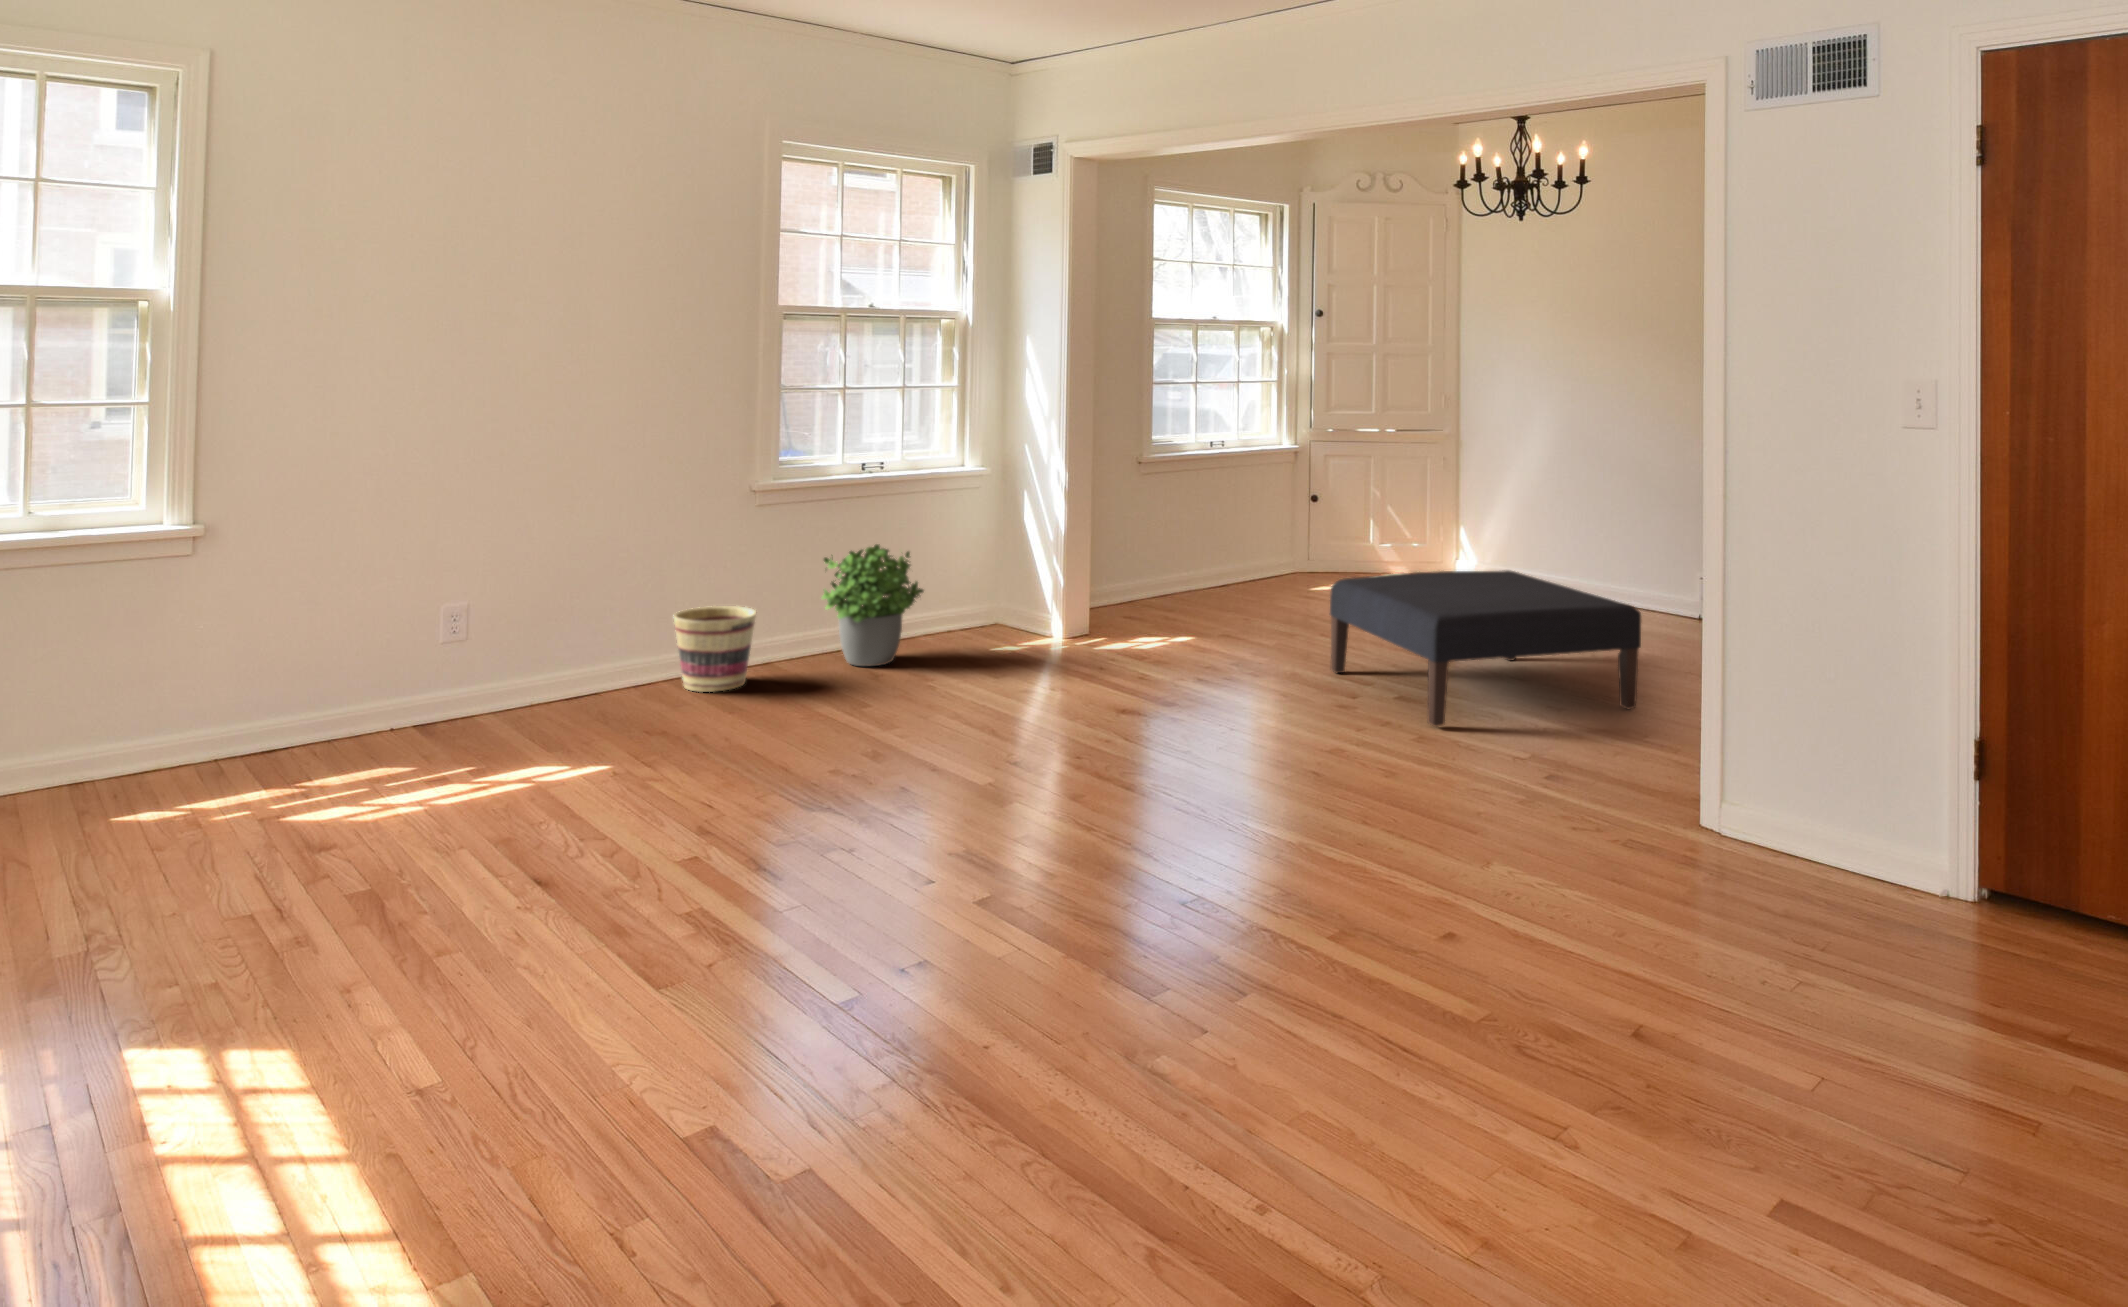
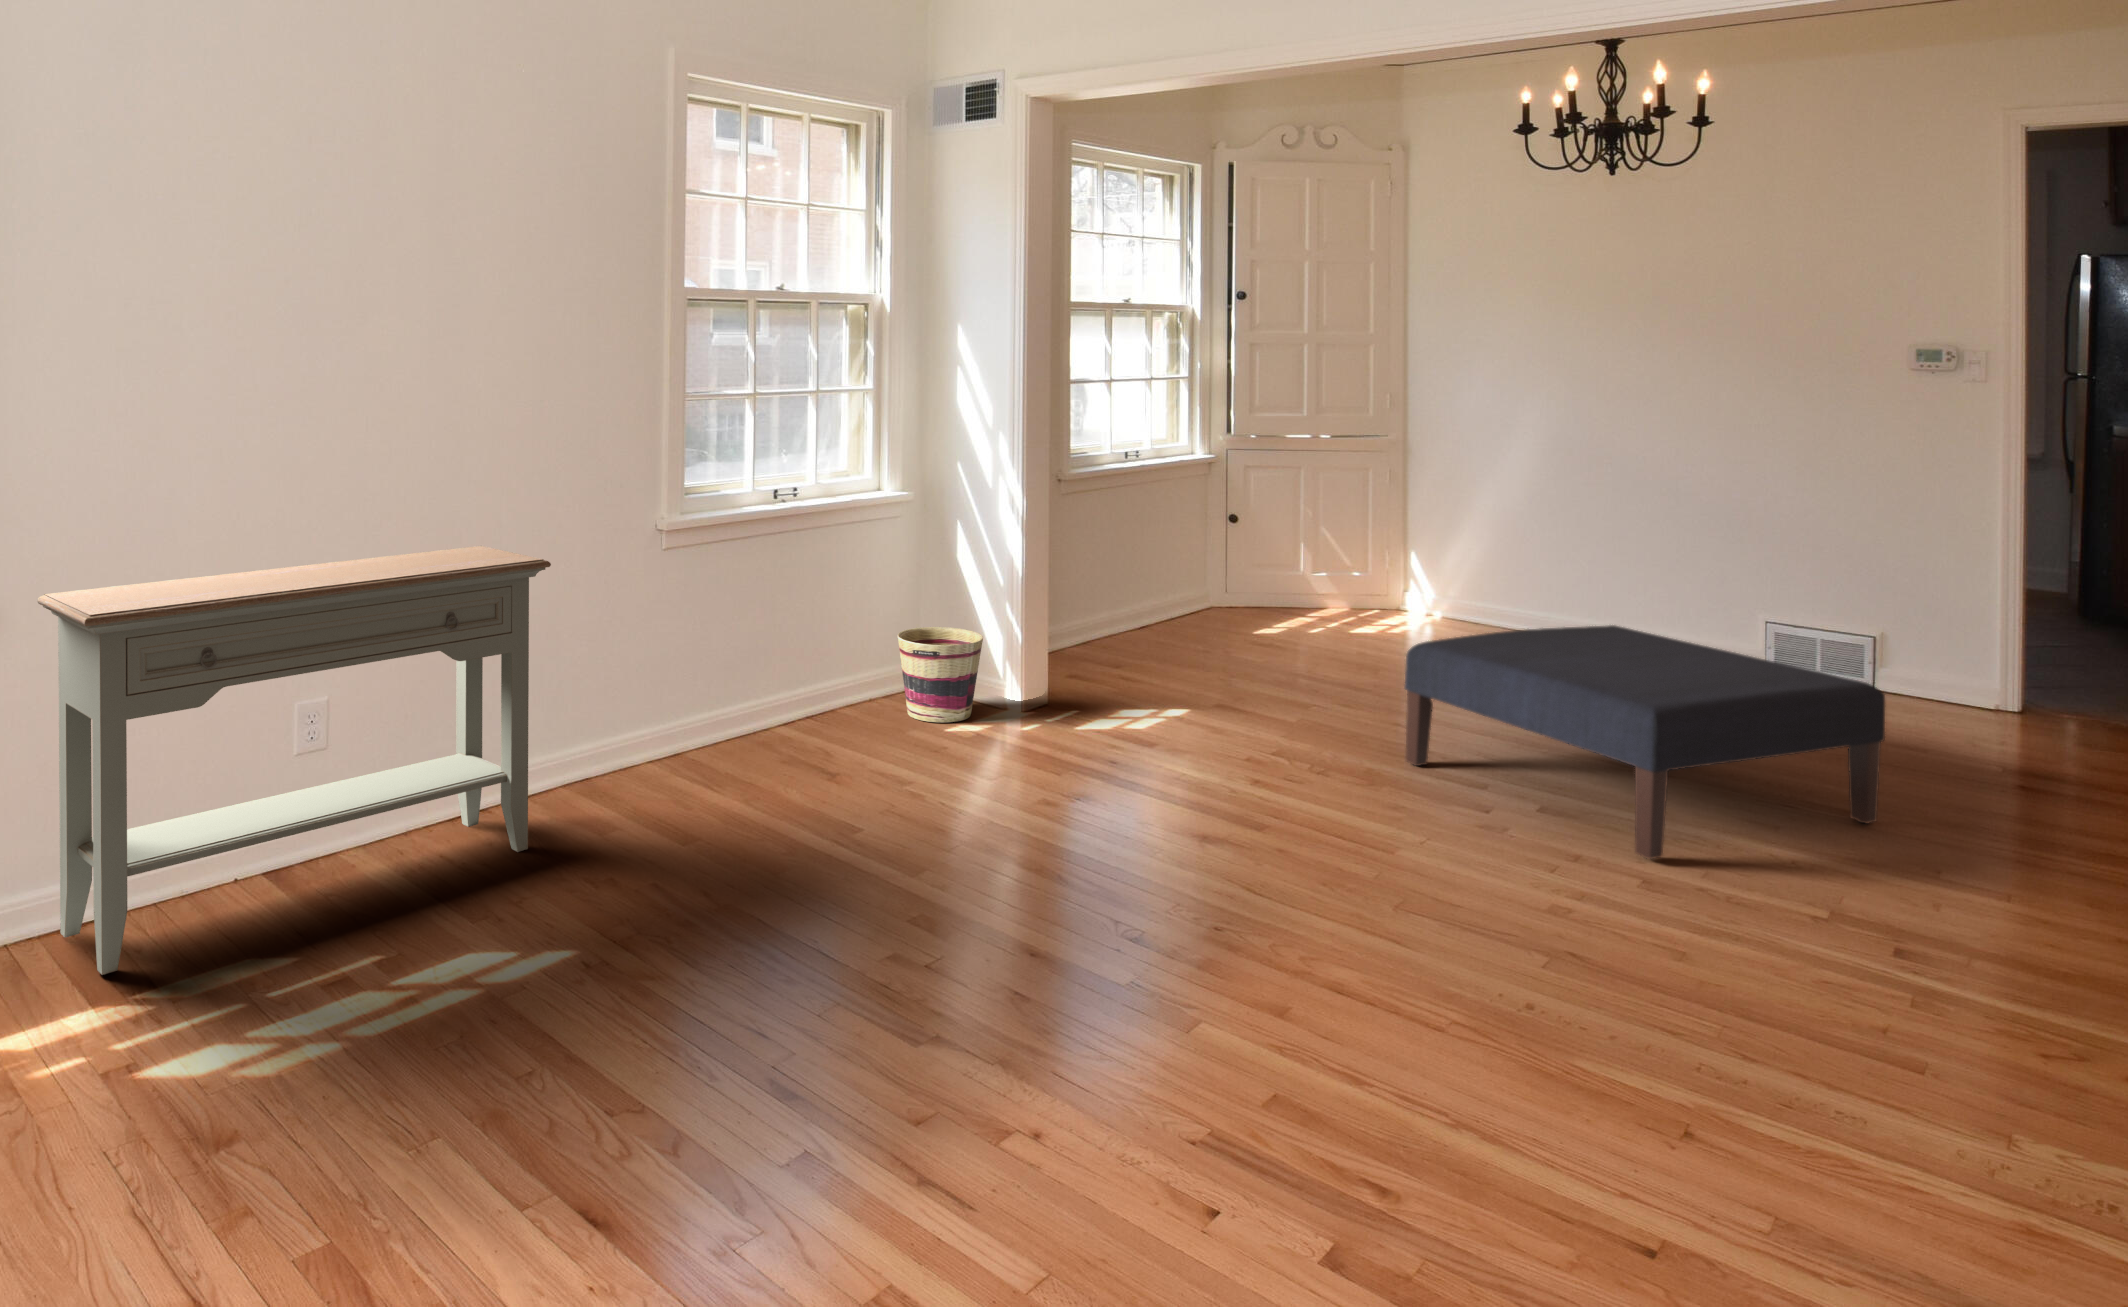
console table: none [245,494,639,773] -> present [37,546,551,975]
potted plant: present [822,544,923,666] -> none [739,599,865,763]
basket: present [674,606,756,692] -> present [898,627,983,722]

